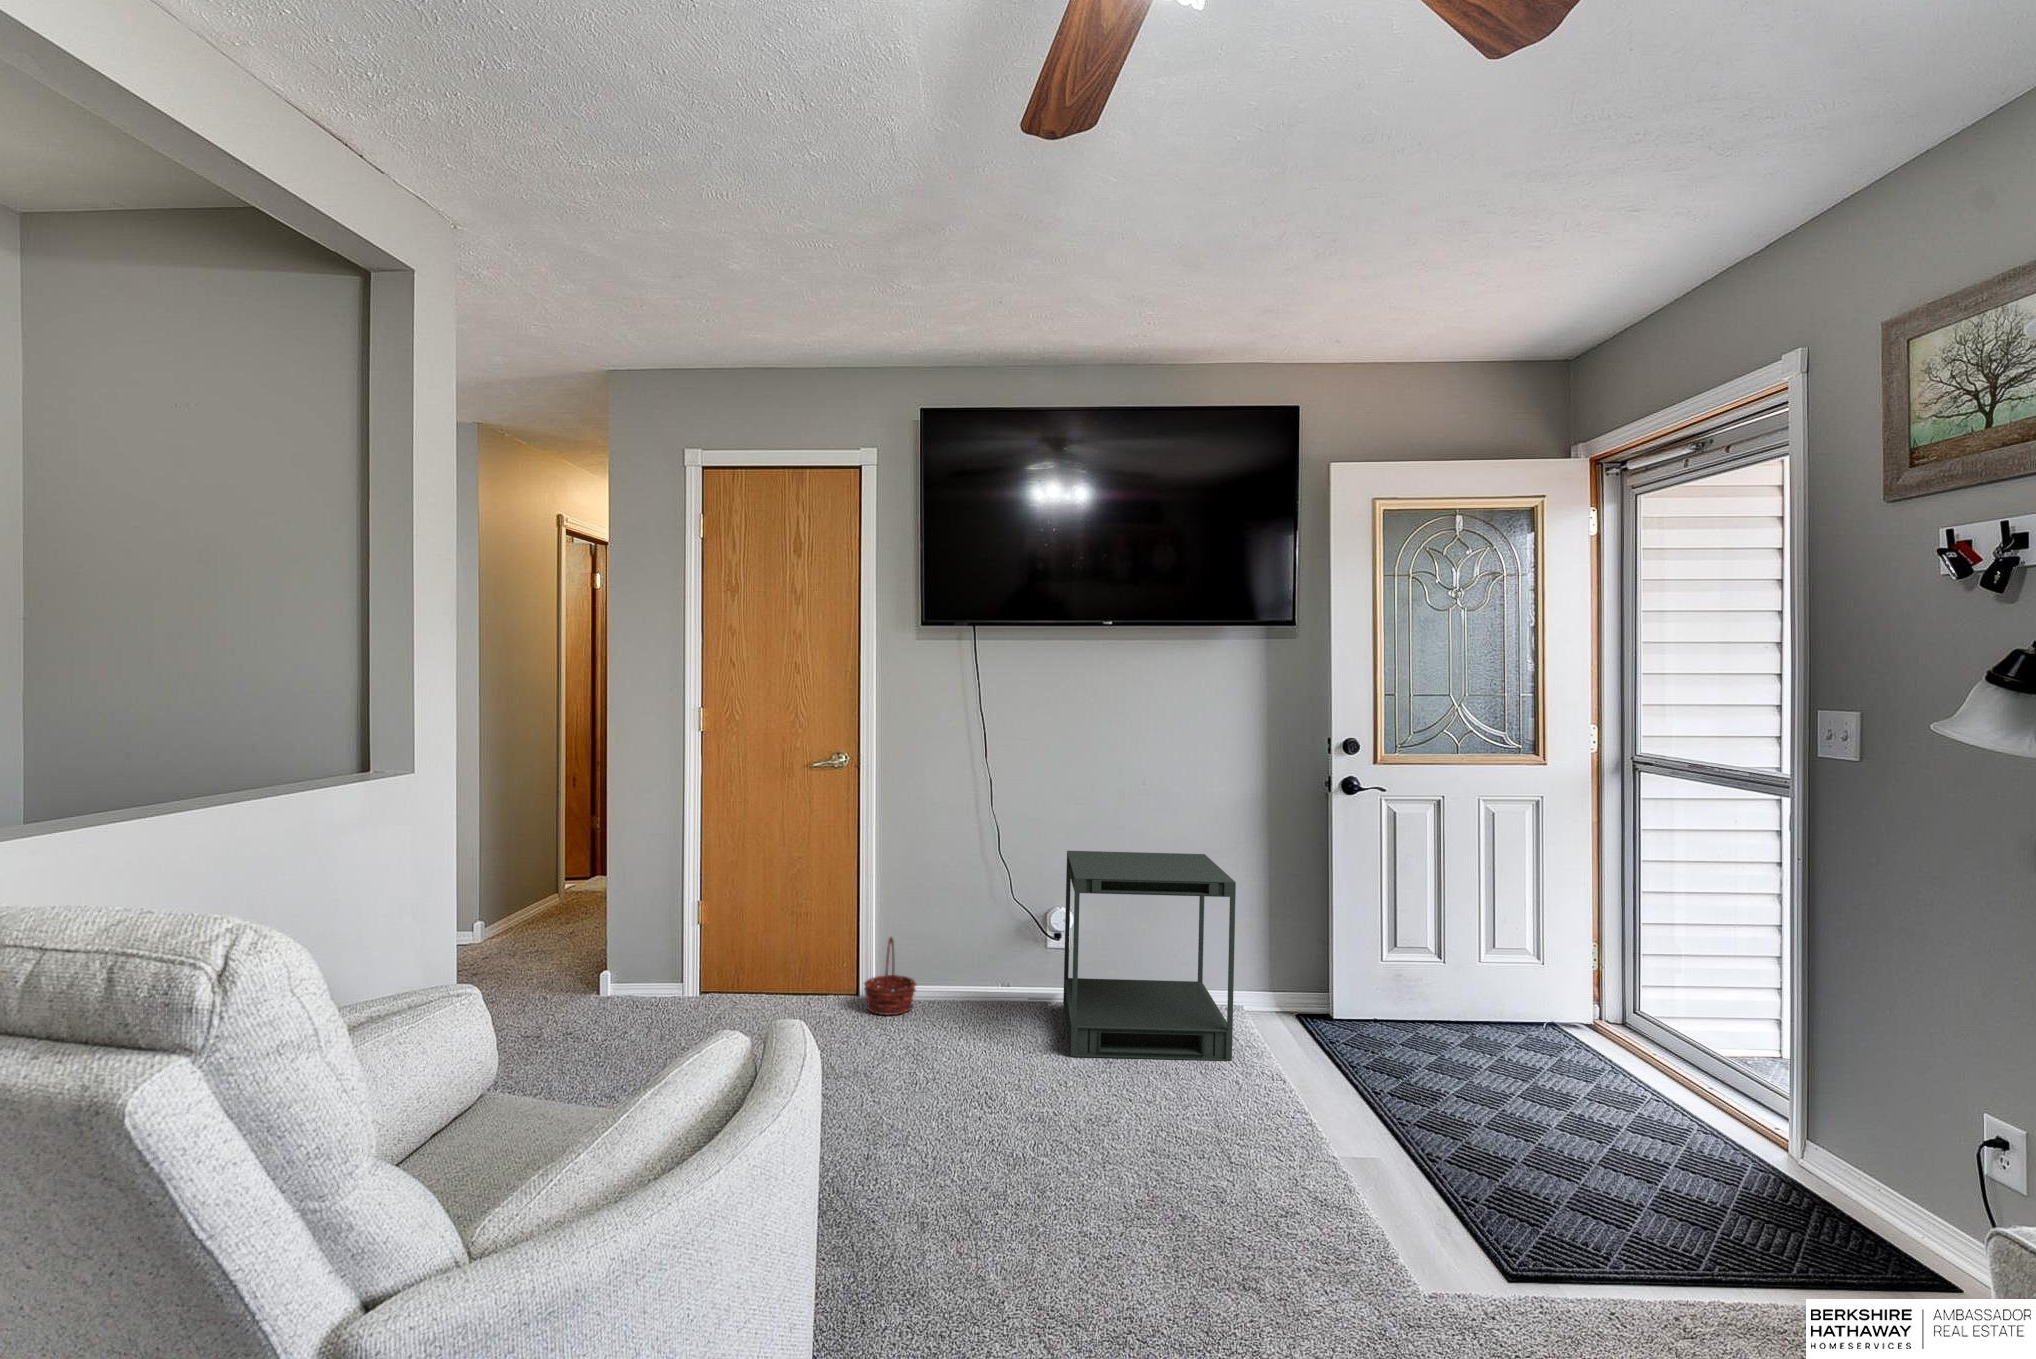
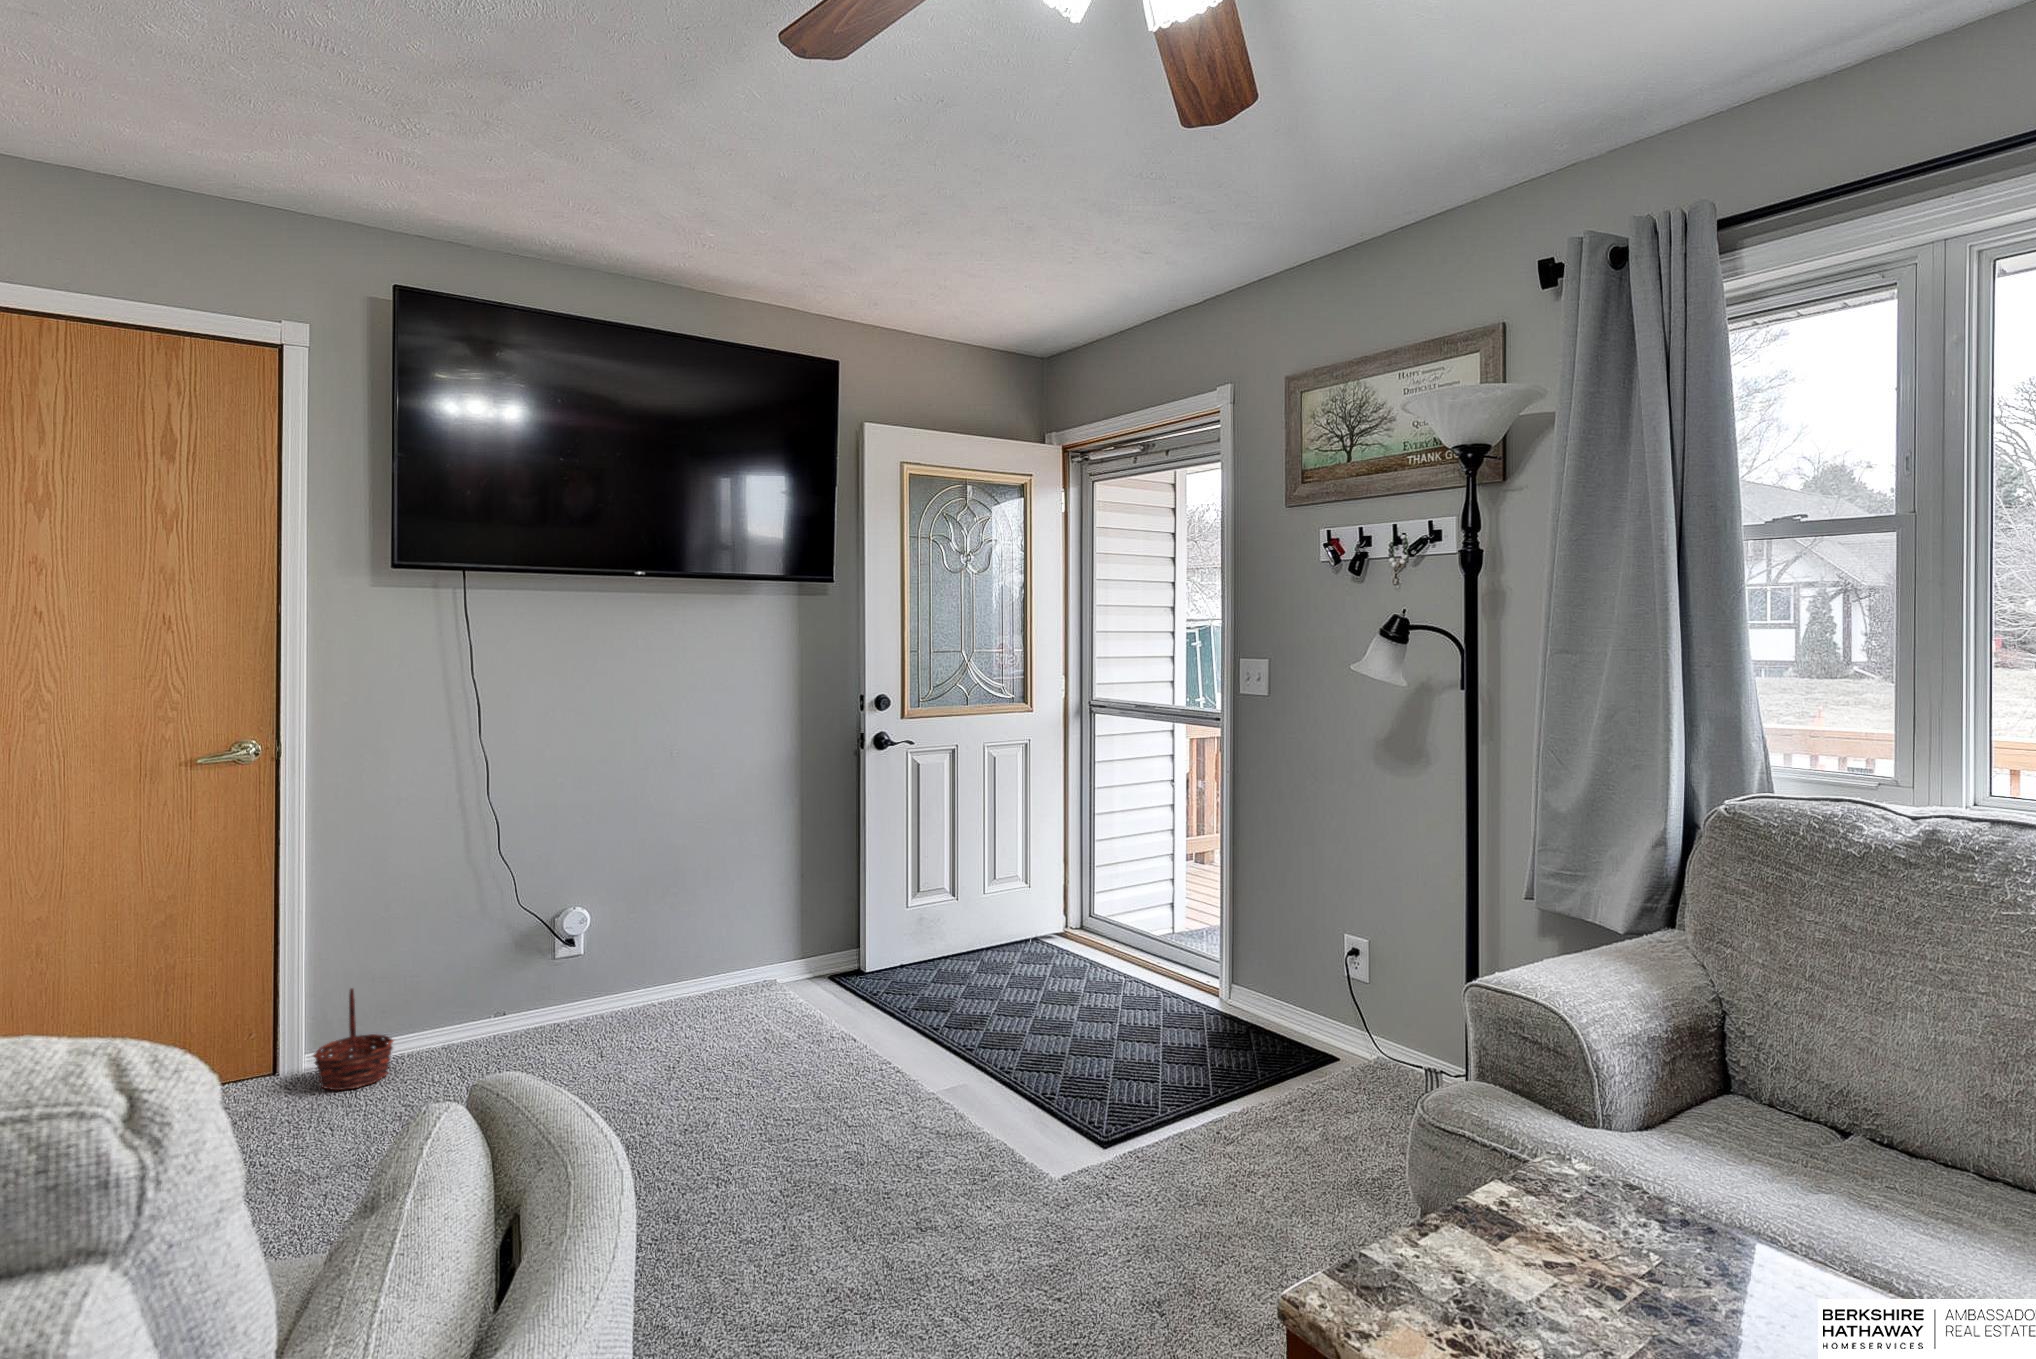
side table: present [1063,851,1236,1061] -> none [582,830,797,1074]

